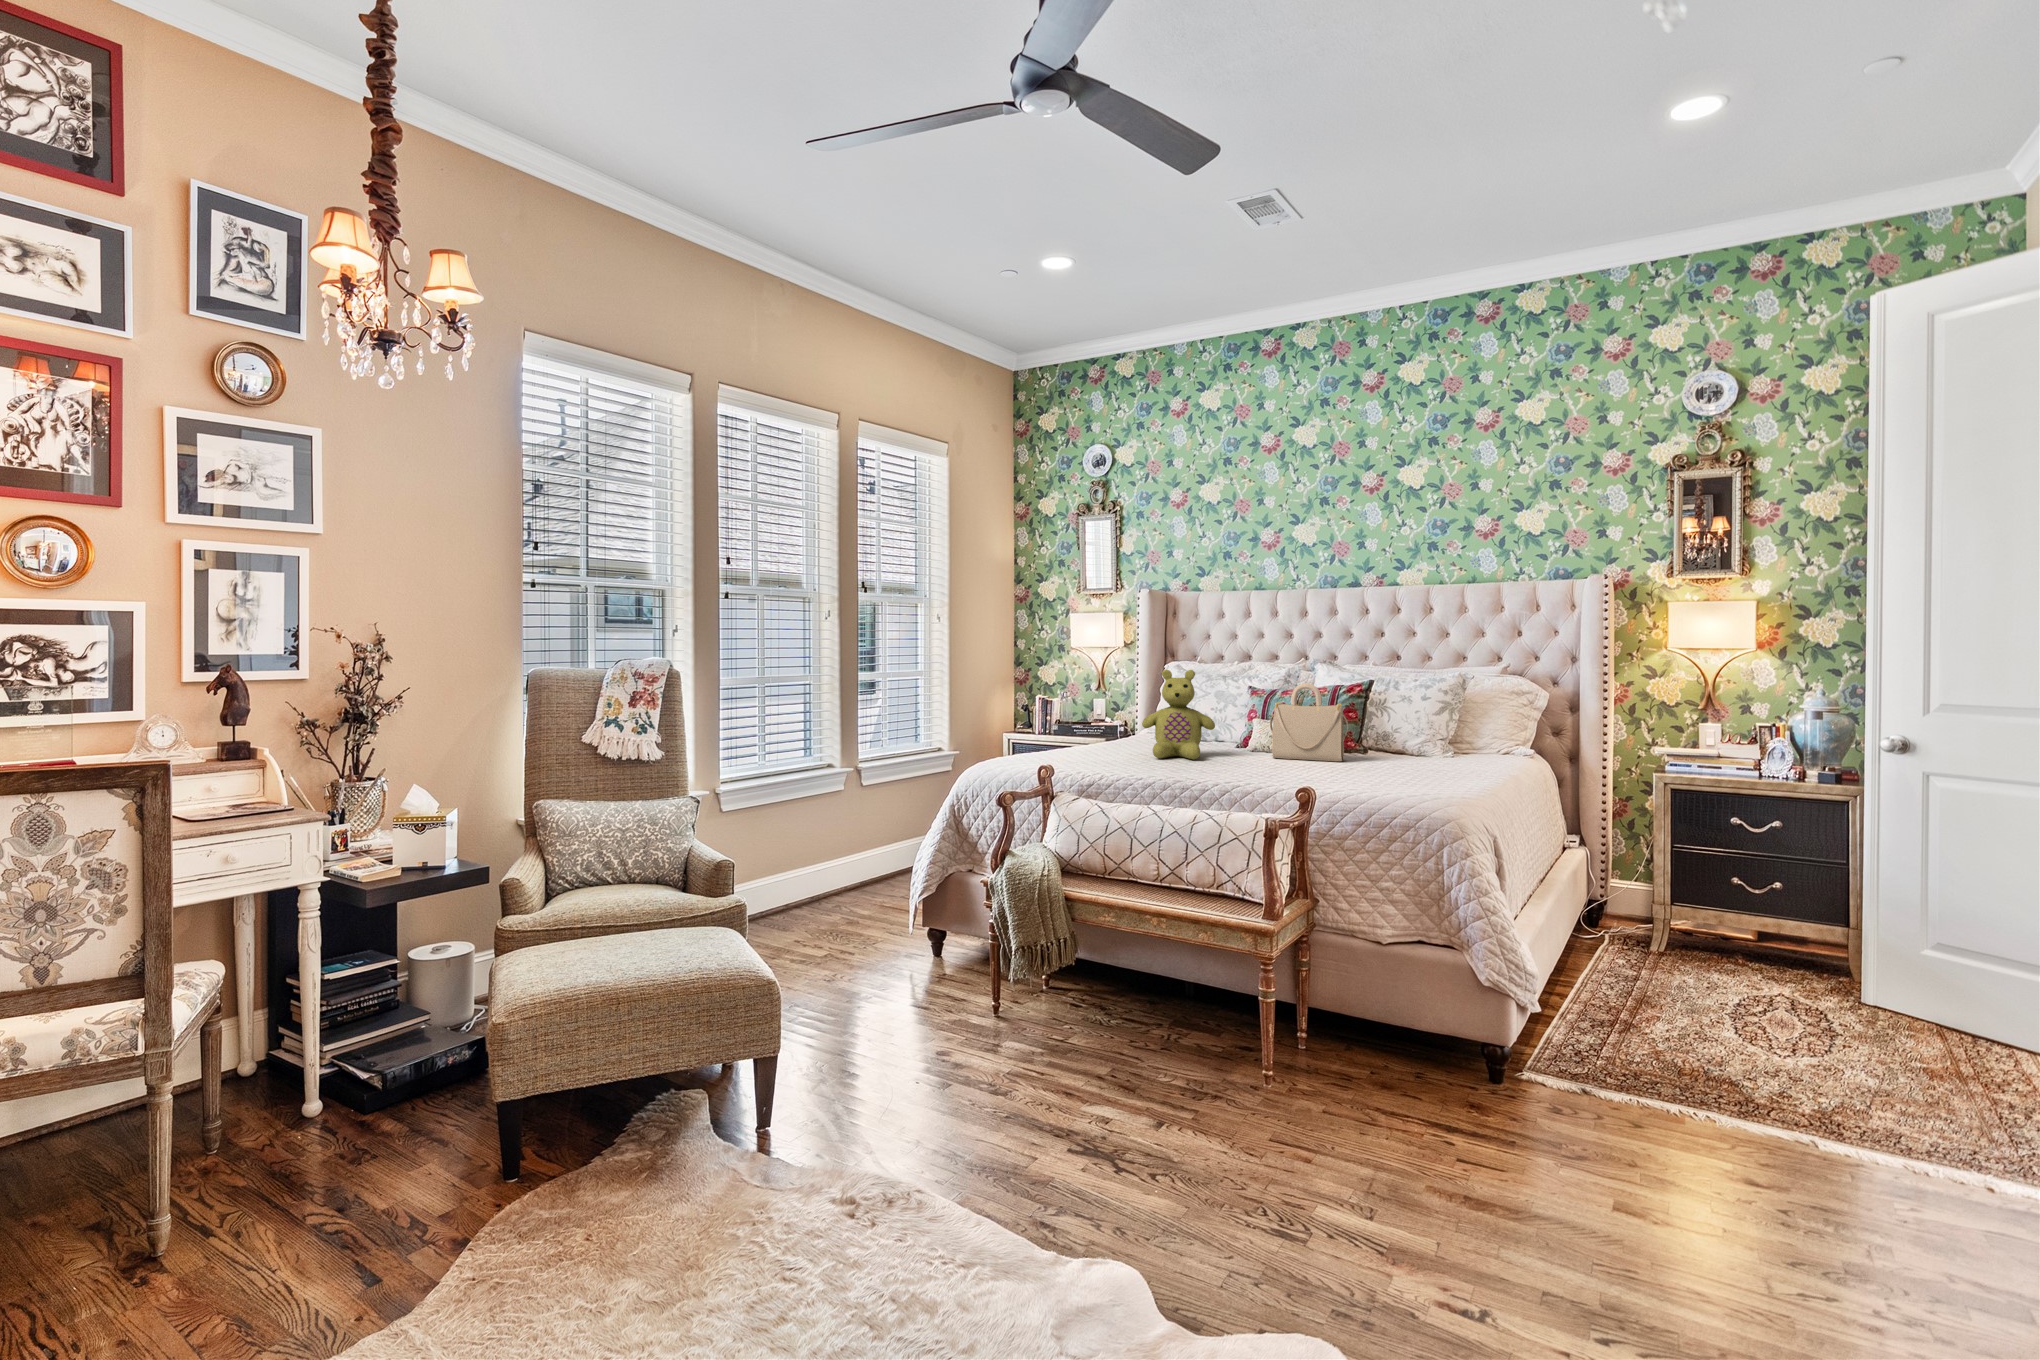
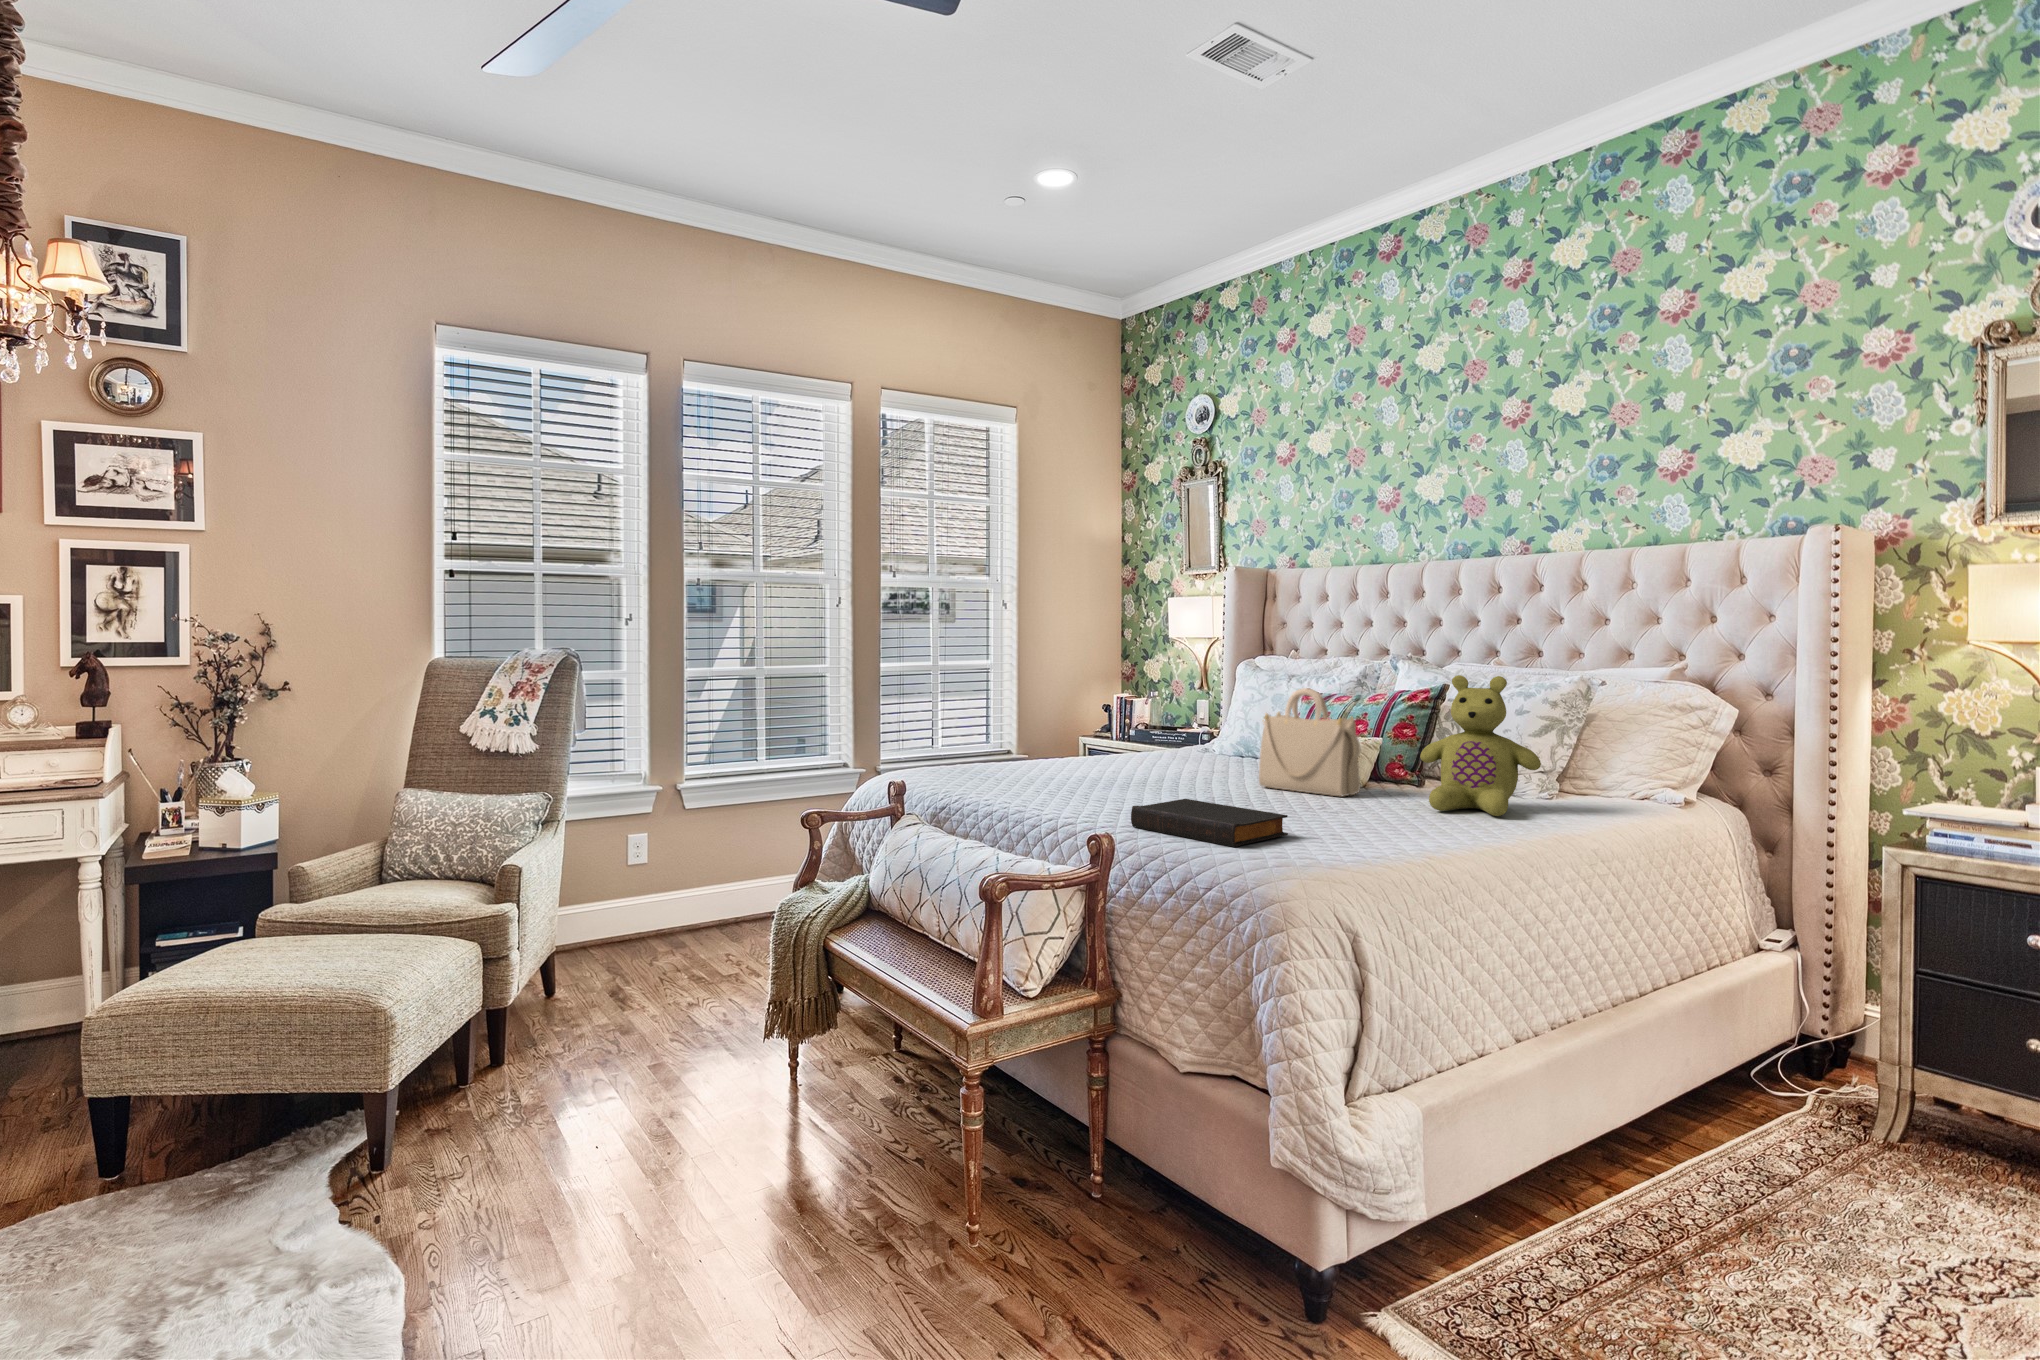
stuffed bear: present [1142,670,1215,759] -> present [1420,675,1541,816]
book: none [1278,765,1385,794] -> present [1131,799,1288,847]

